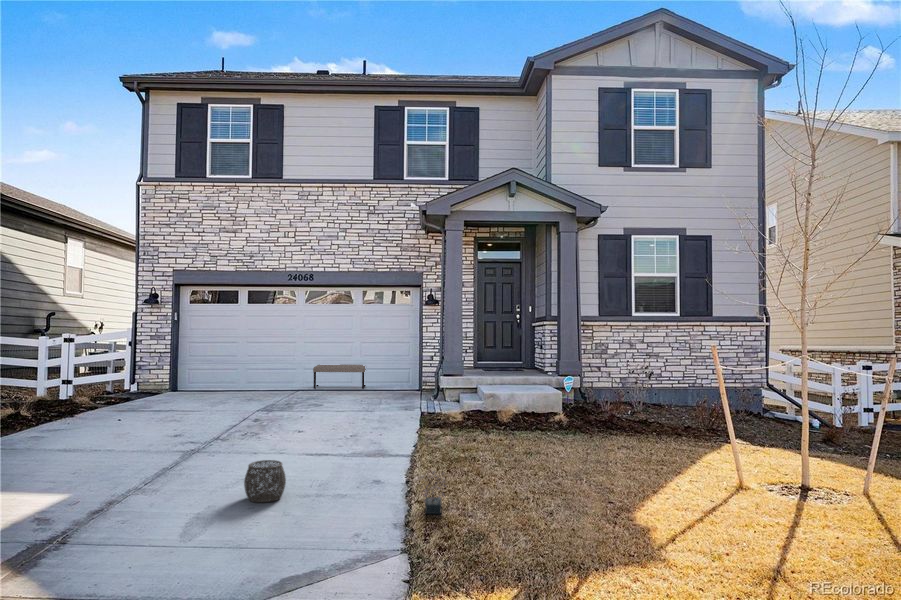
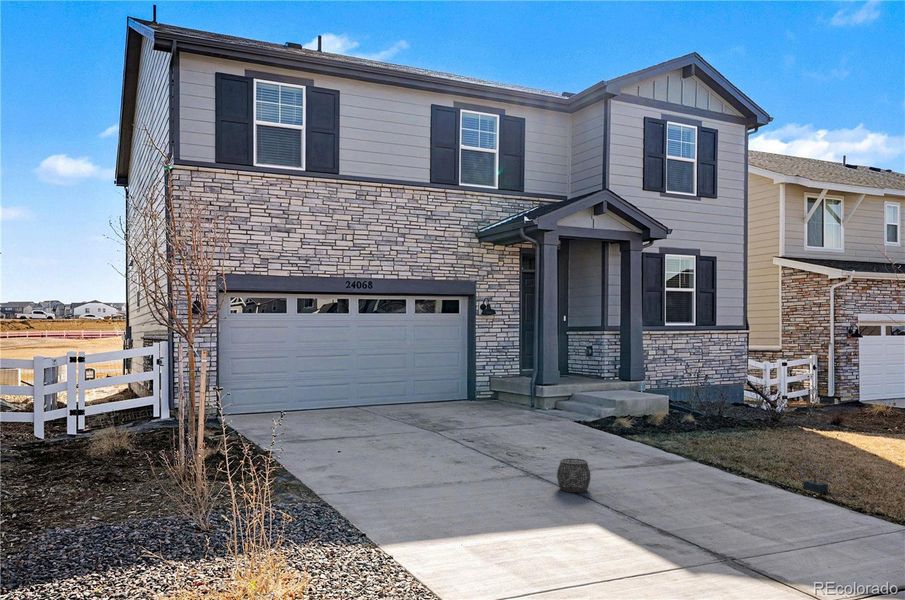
bench: present [313,364,366,389] -> none [370,379,429,407]
woven basket: present [244,460,286,503] -> present [557,458,591,492]

